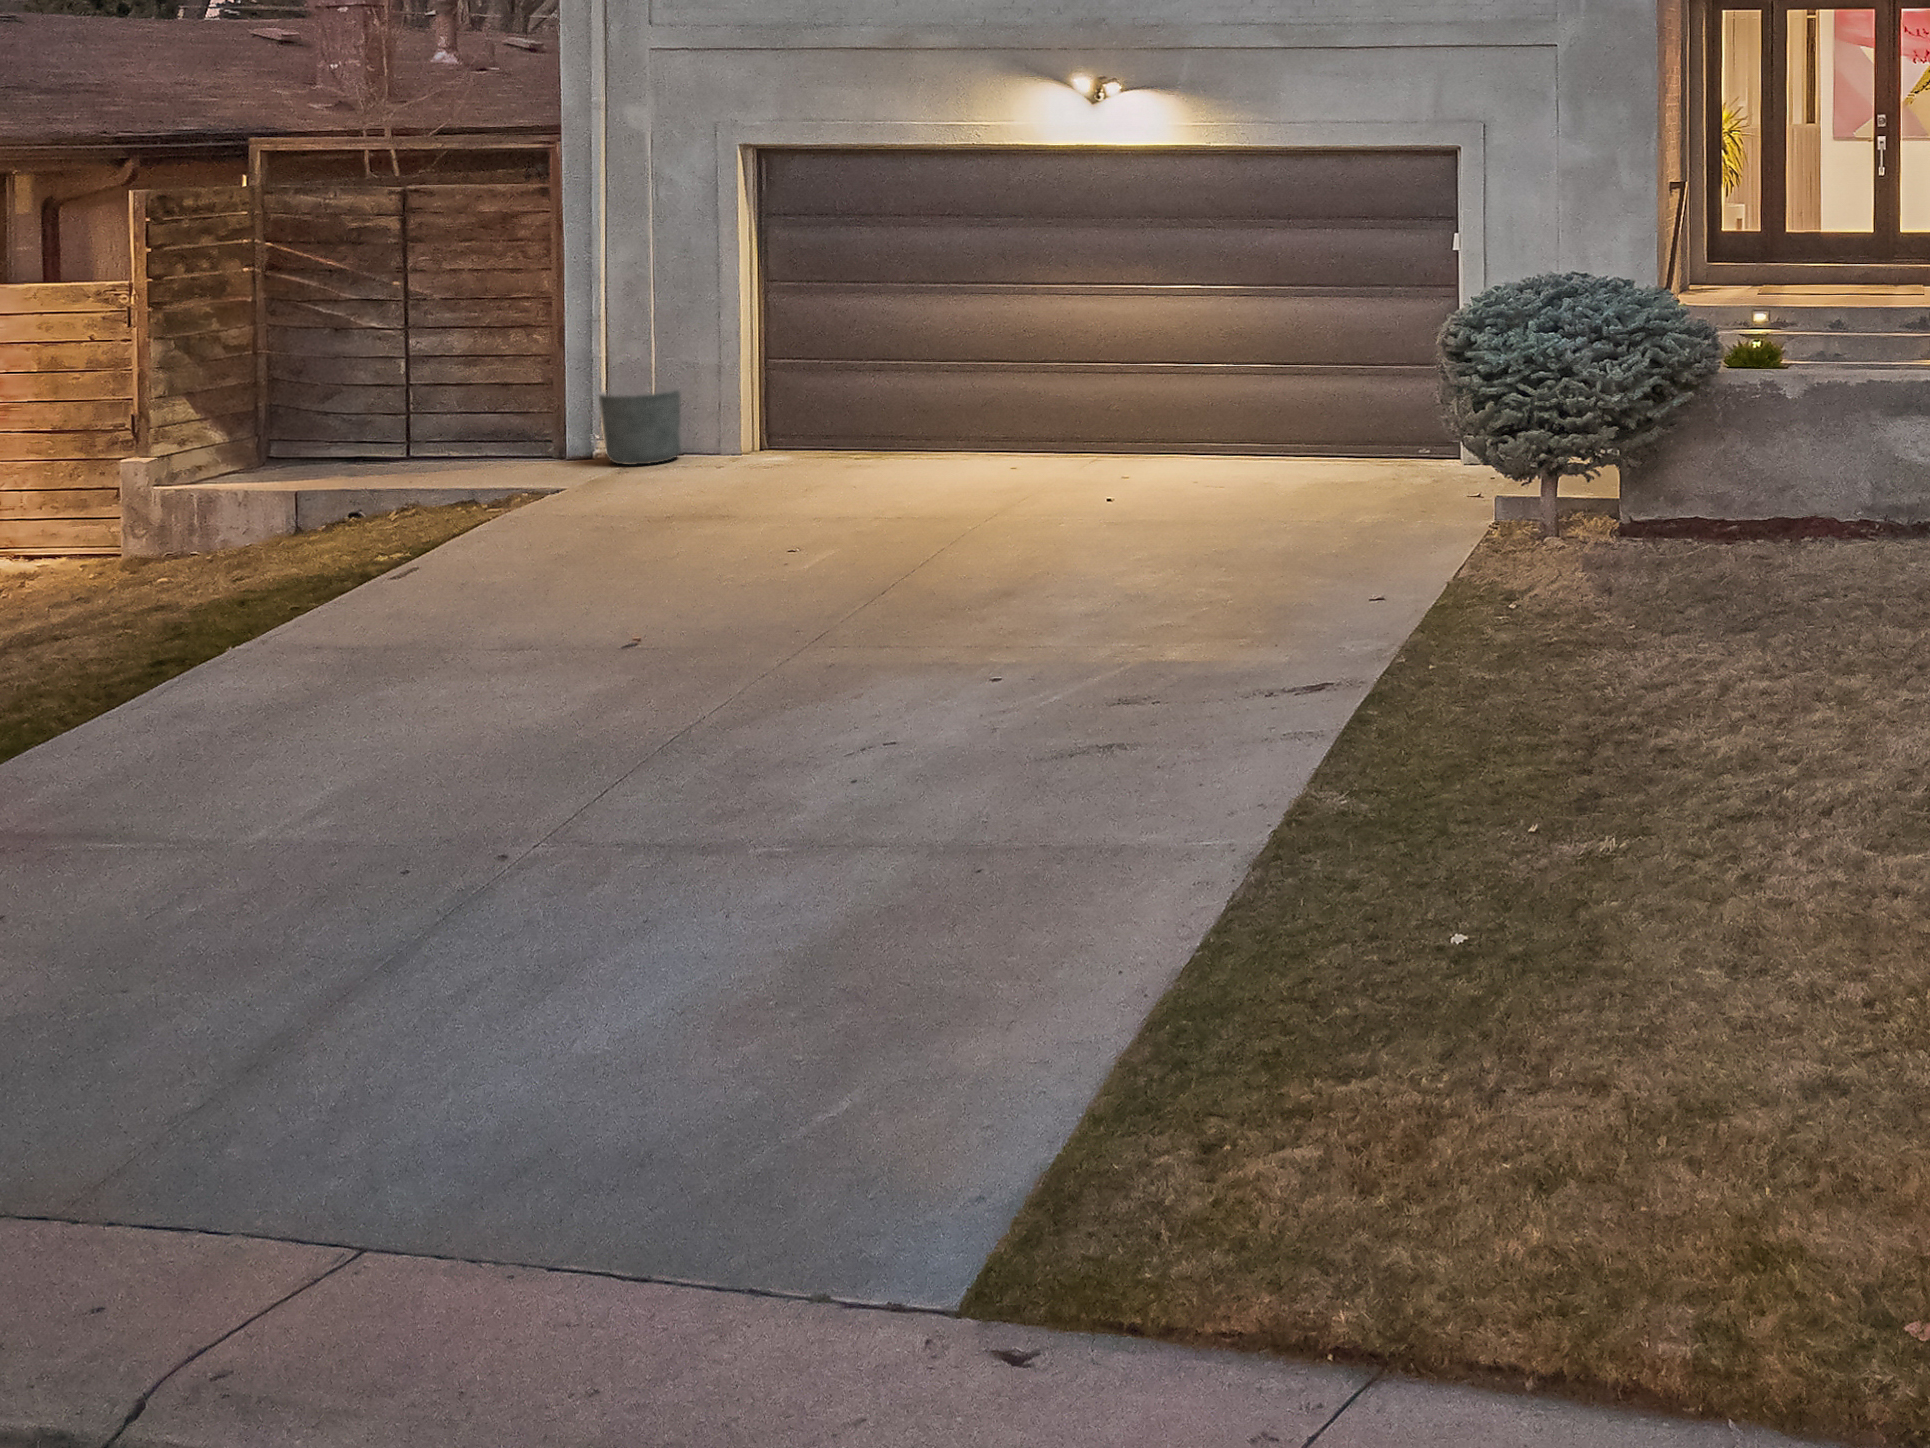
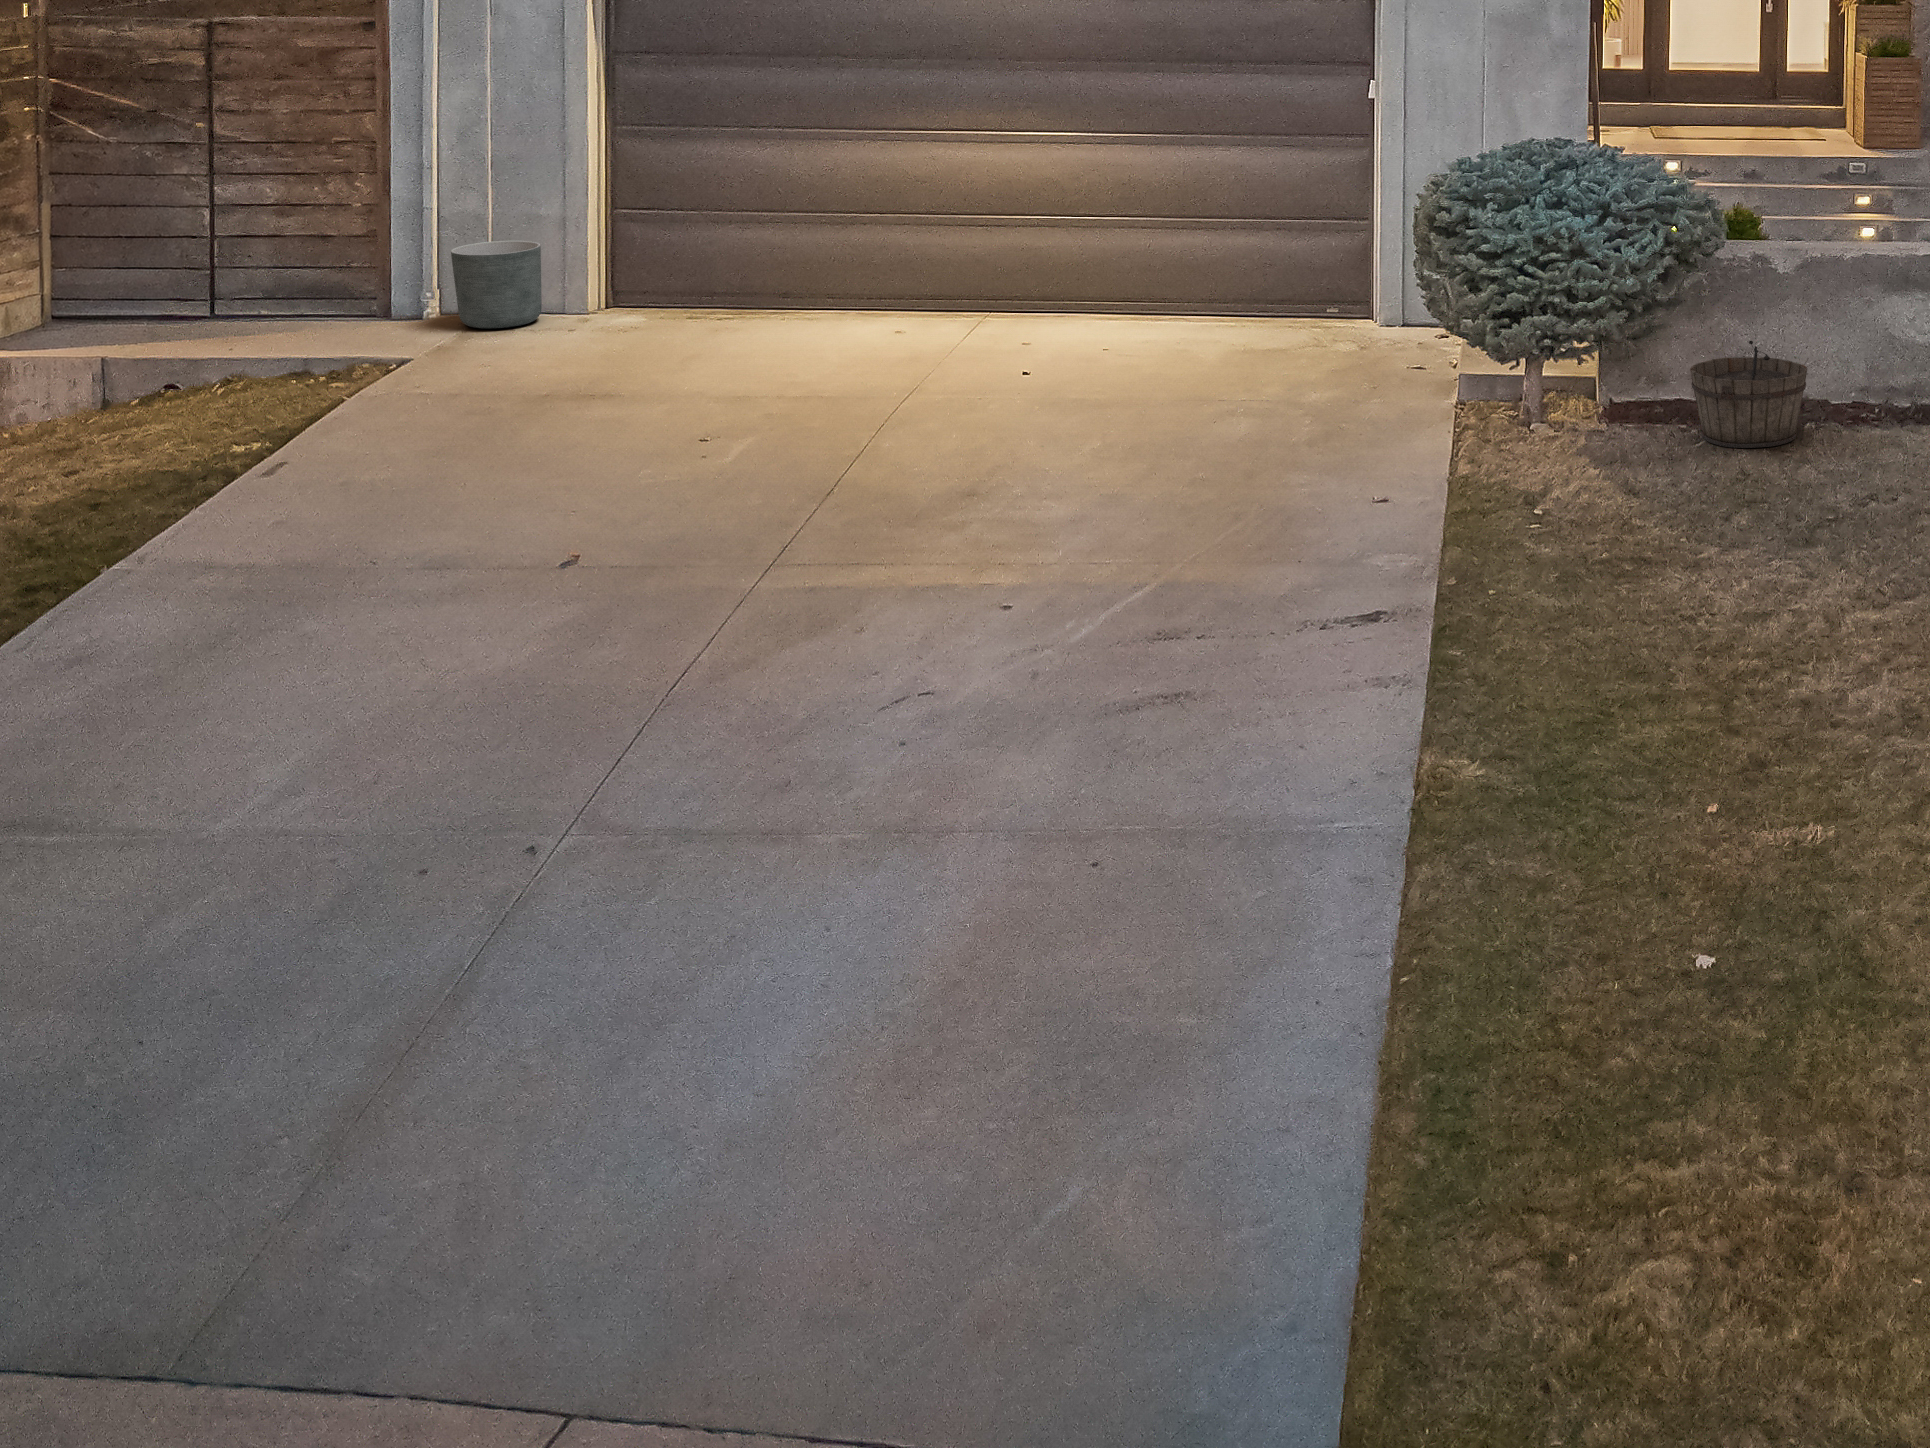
wooden bucket: none [1691,459,1803,560] -> present [1690,341,1807,448]

